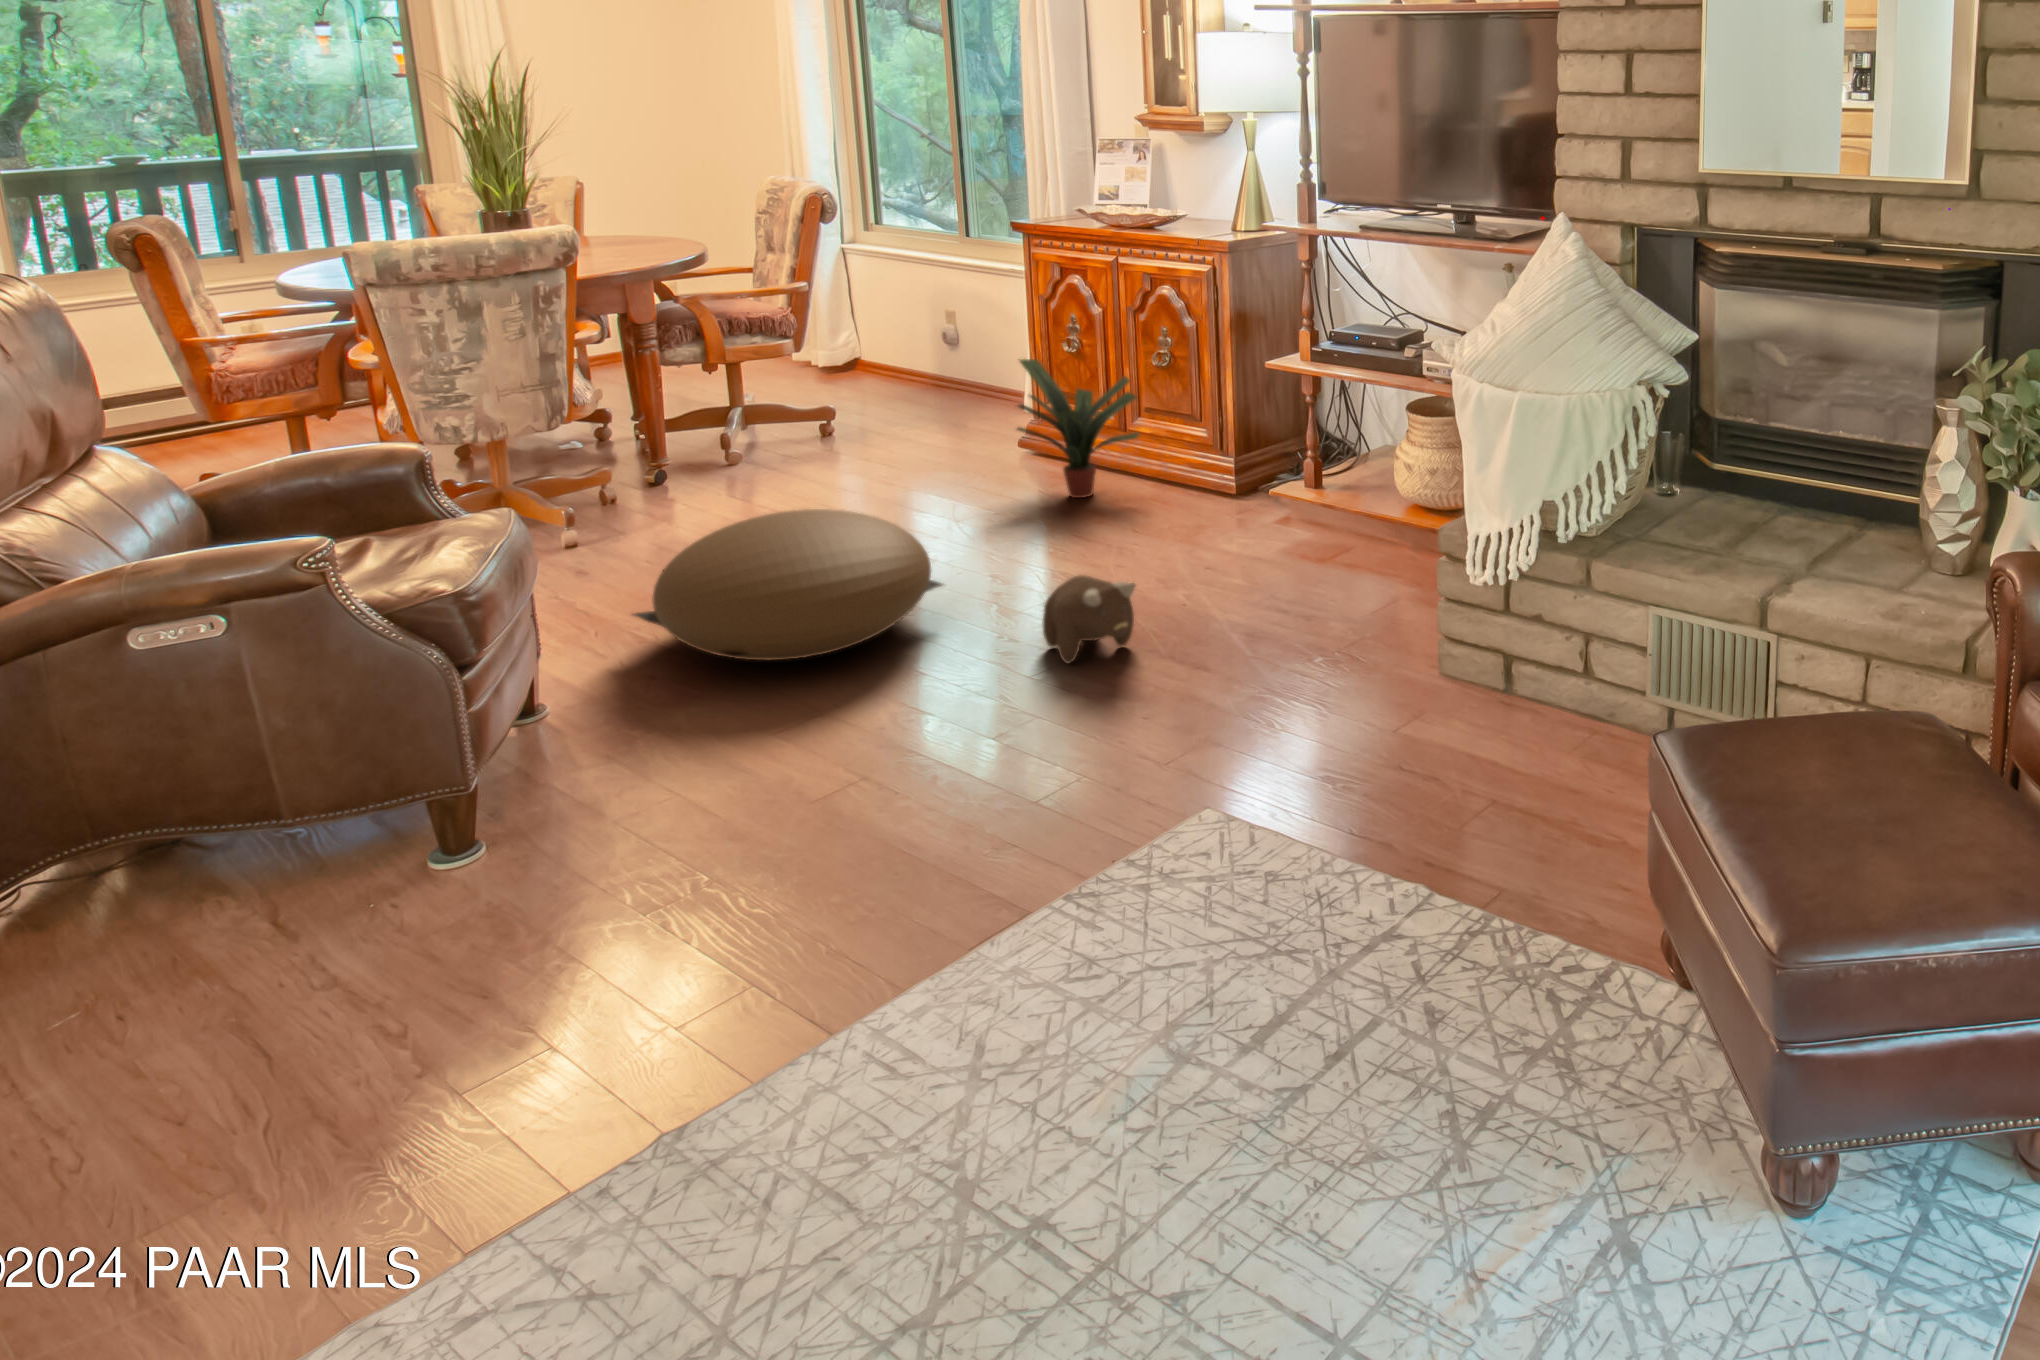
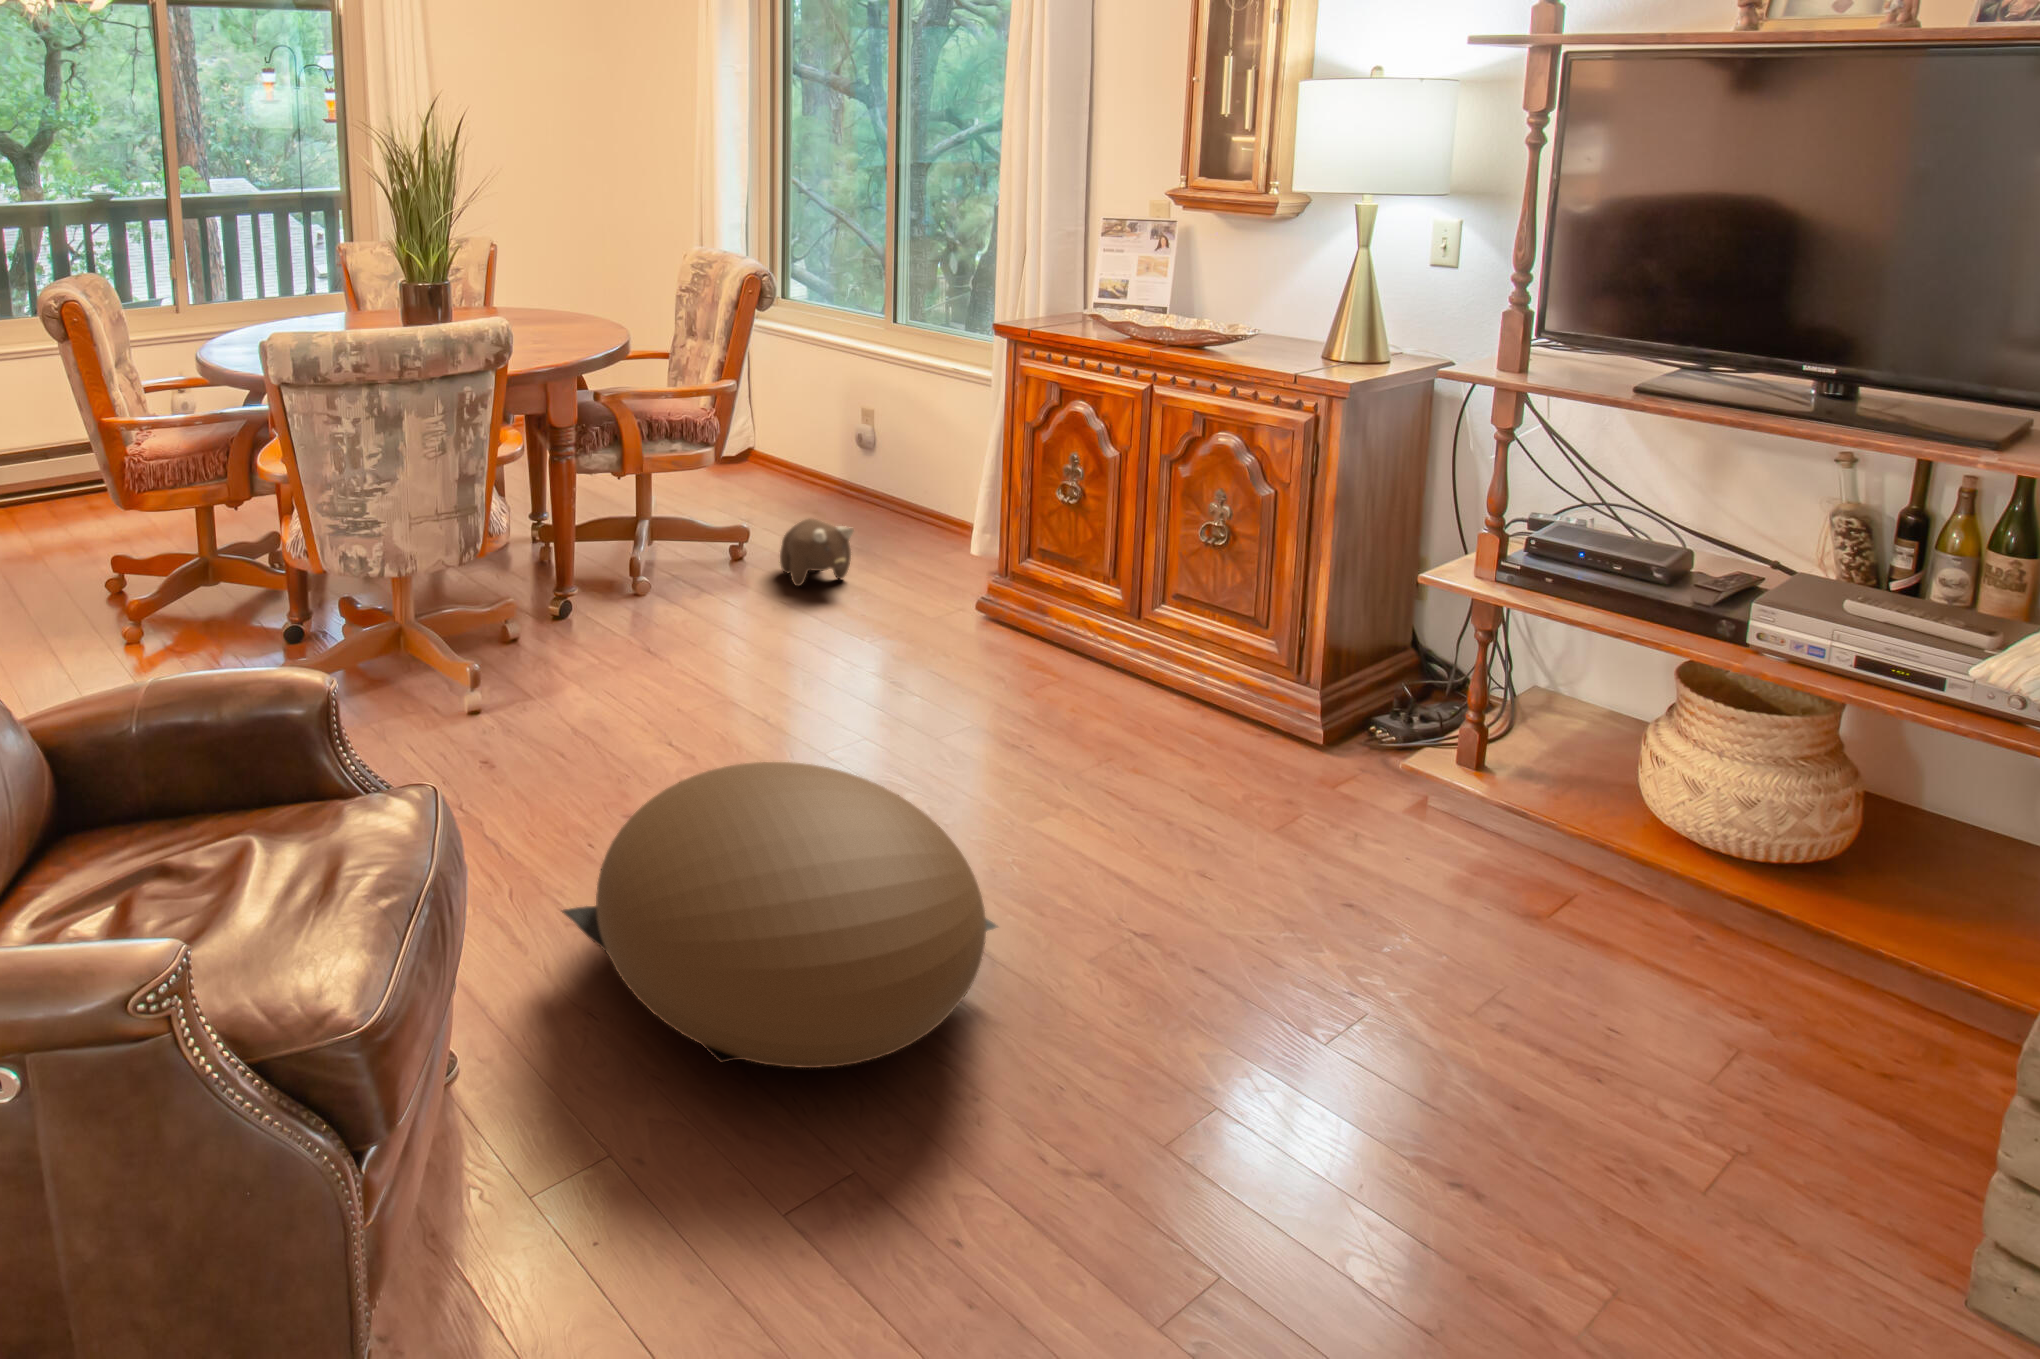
potted plant: present [1017,359,1139,498] -> none [1008,513,1184,717]
plush toy: present [1043,575,1135,663] -> present [780,518,854,586]

